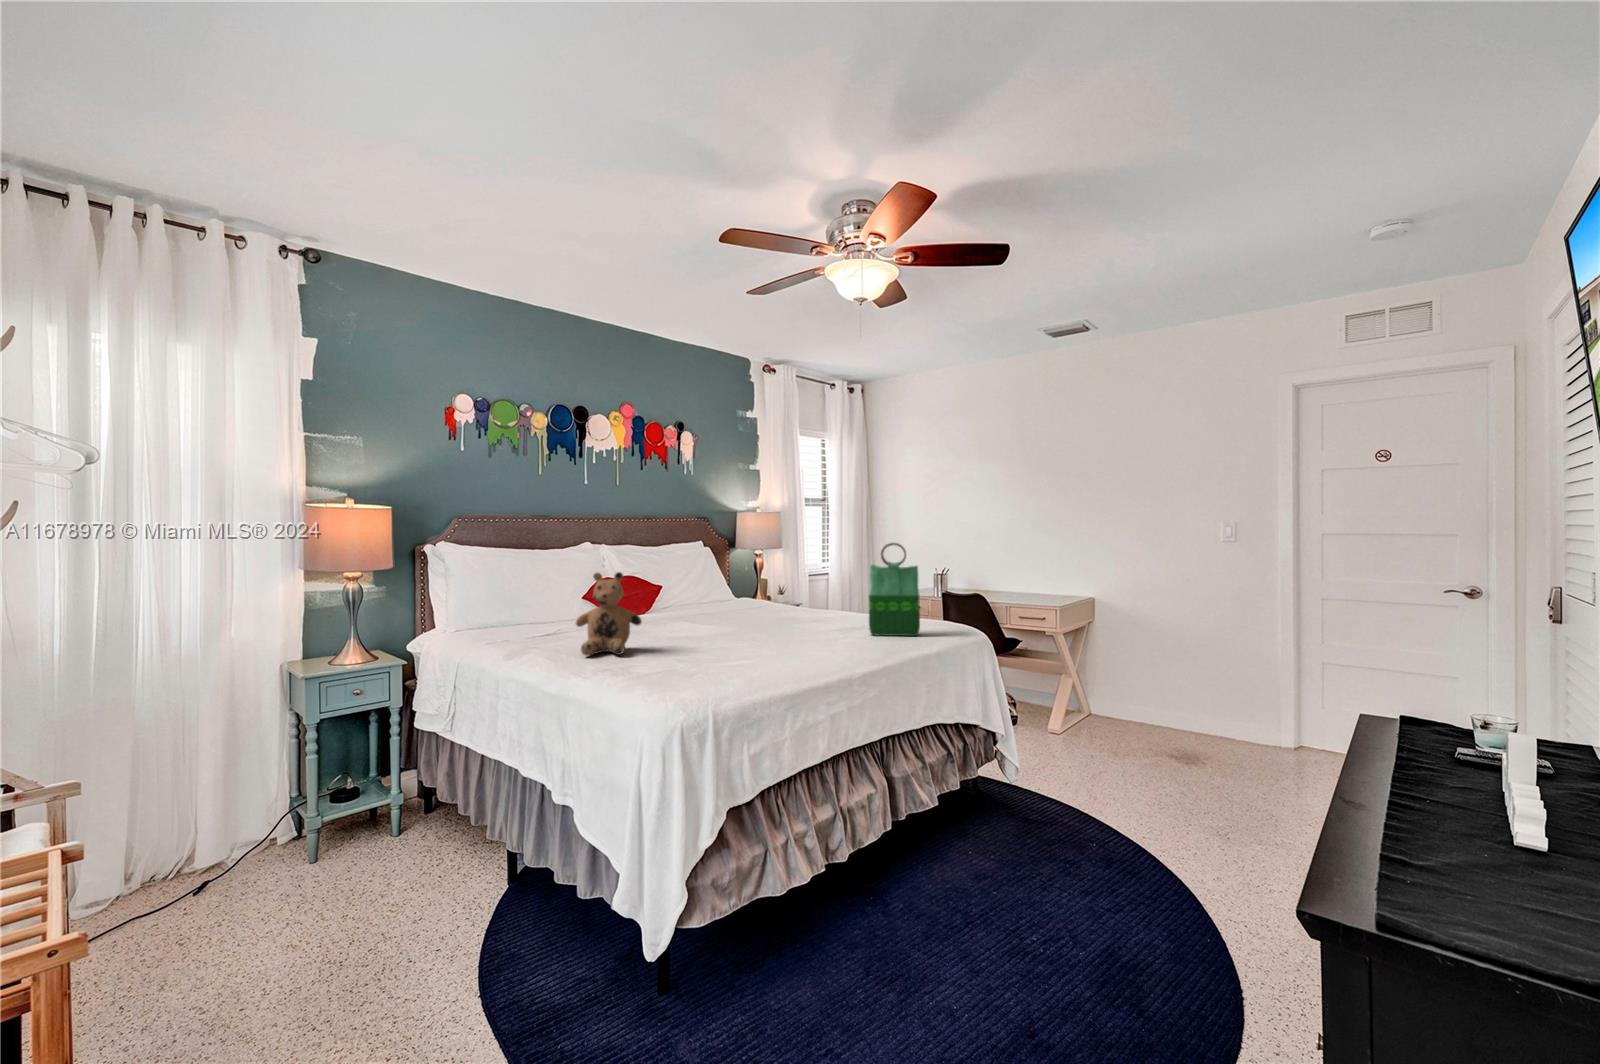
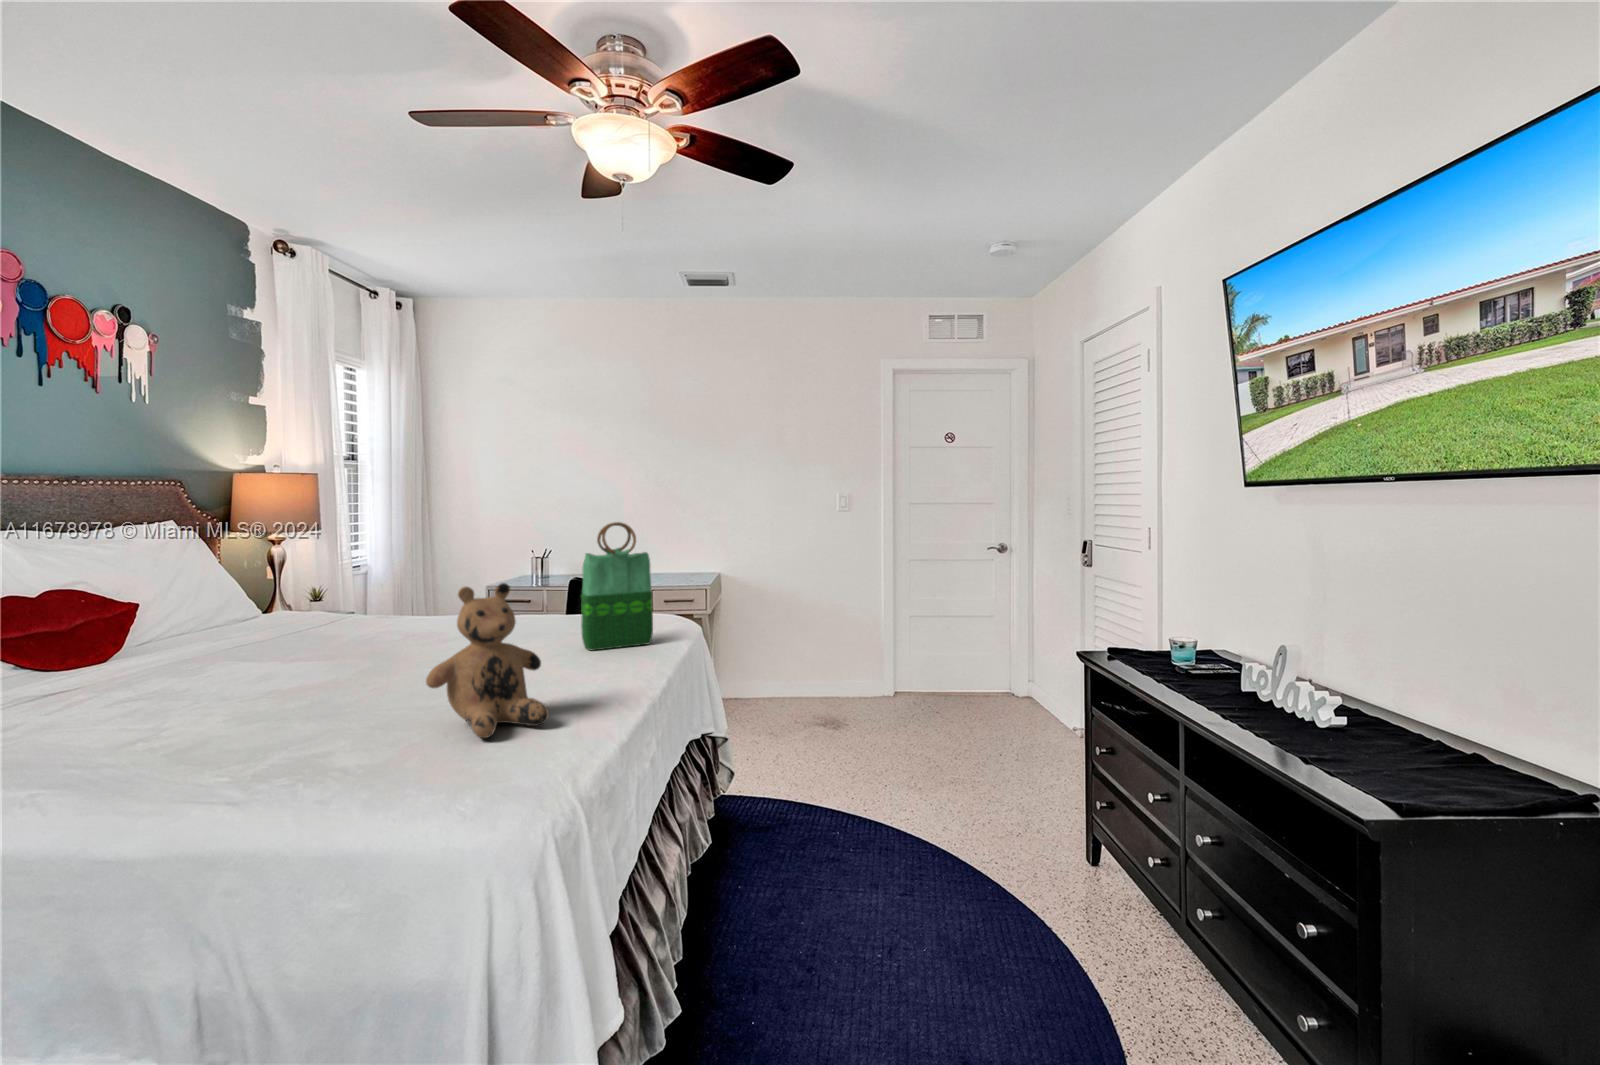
teddy bear: present [576,572,642,655] -> present [426,583,549,738]

